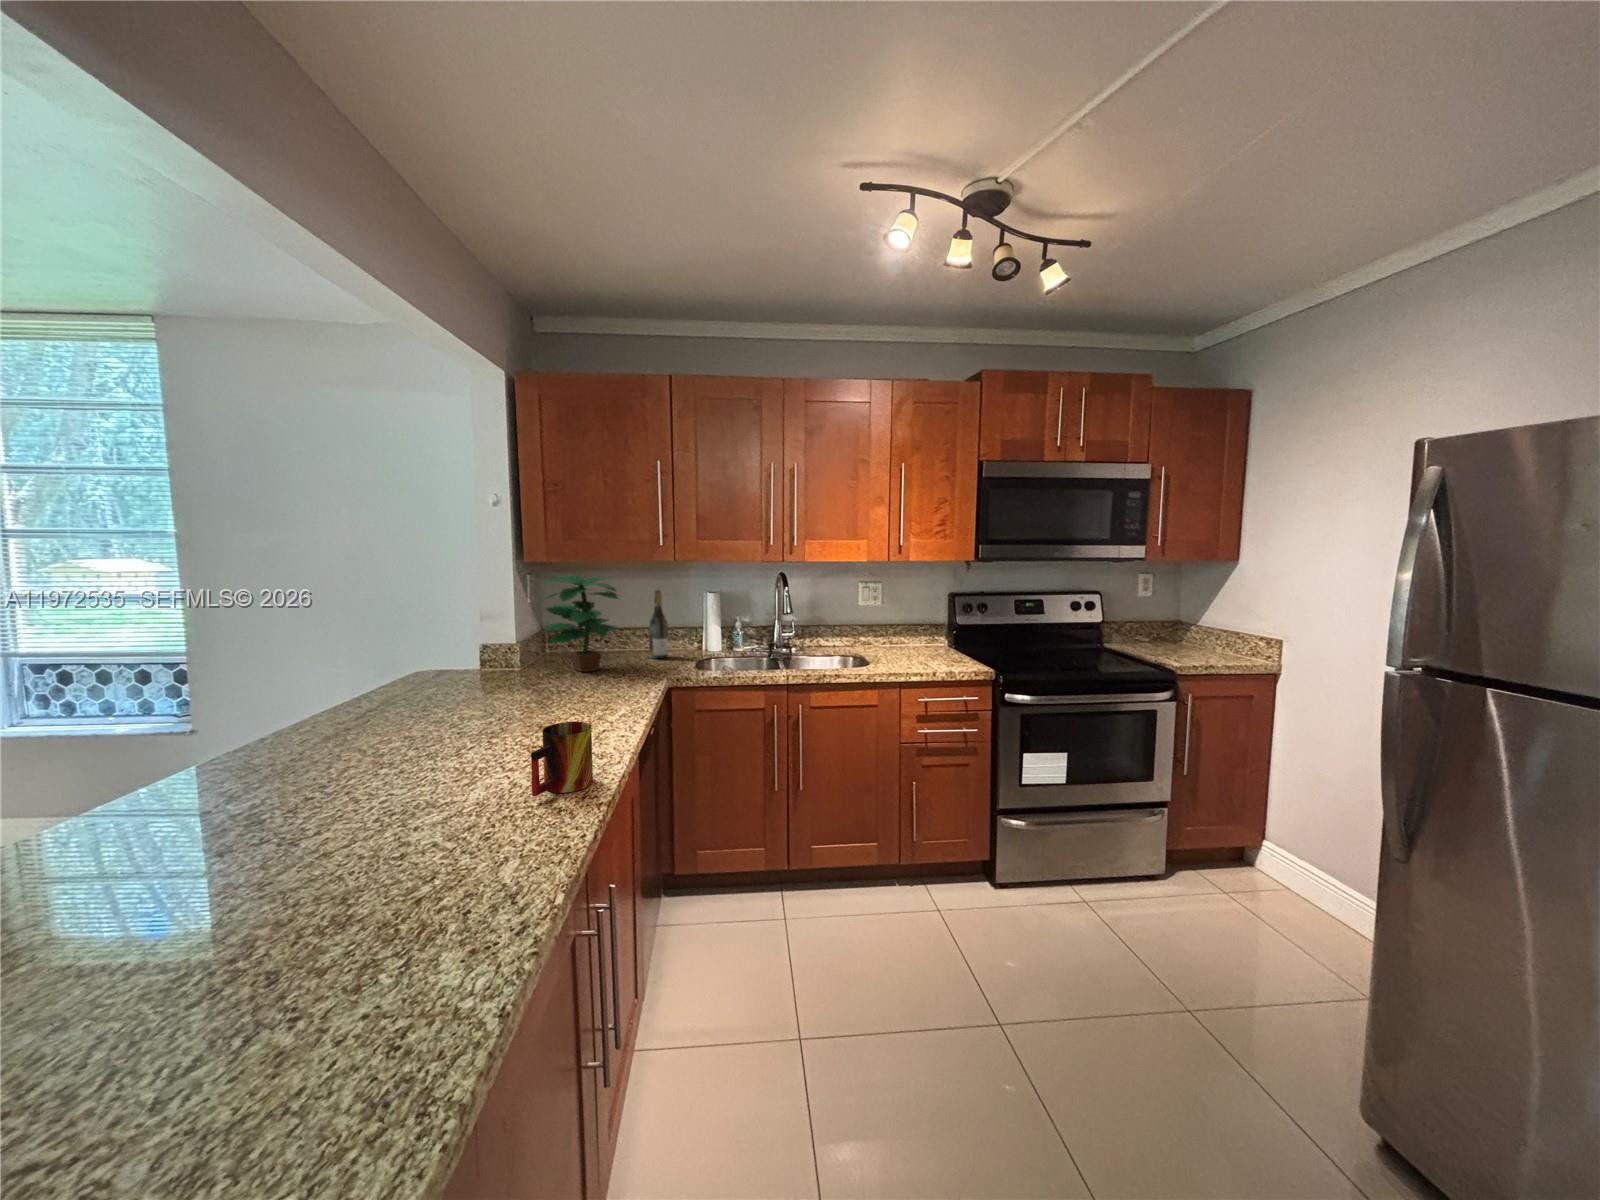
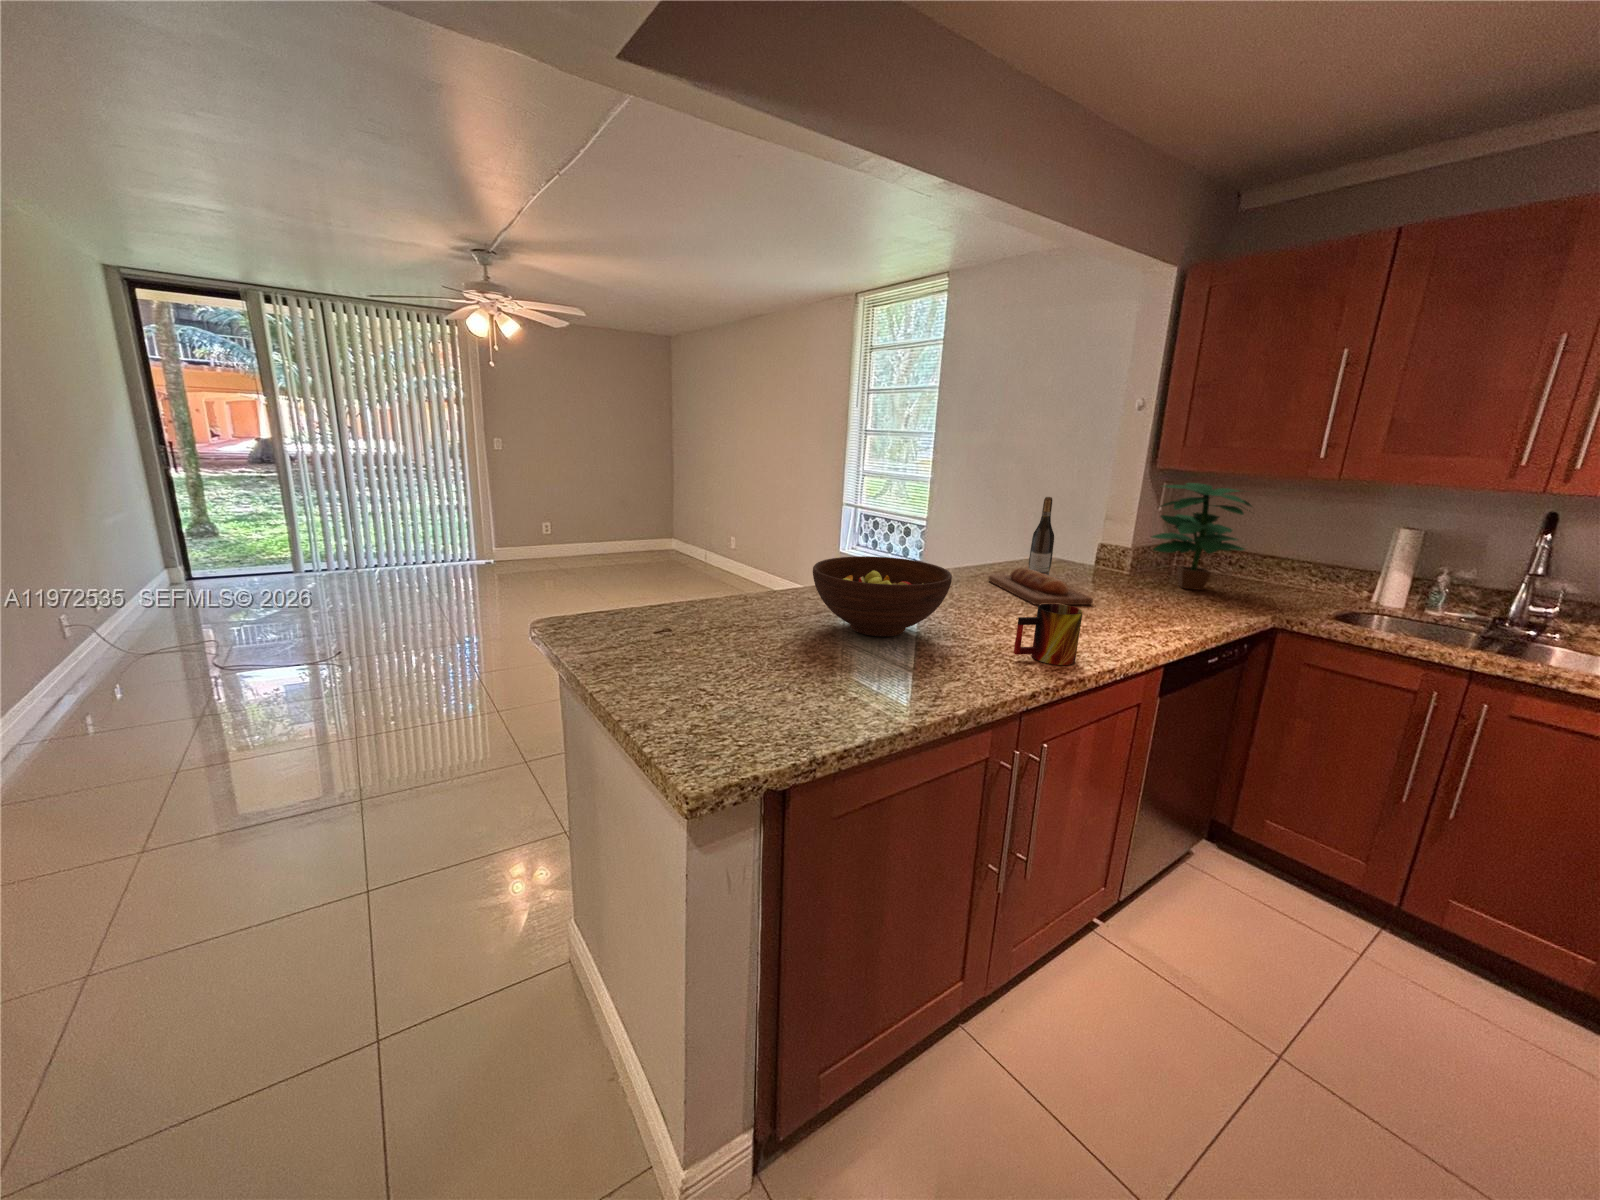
wine bottle: present [649,590,668,659] -> present [1029,497,1054,575]
bread loaf: none [389,691,532,730] -> present [989,568,1093,605]
fruit bowl: none [155,720,427,861] -> present [813,556,952,637]

